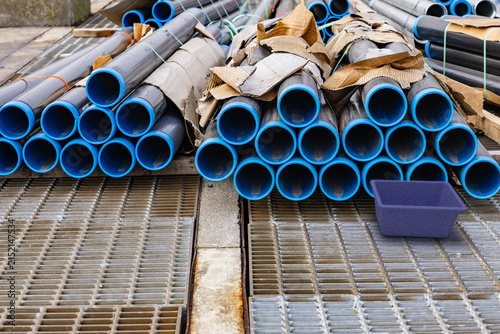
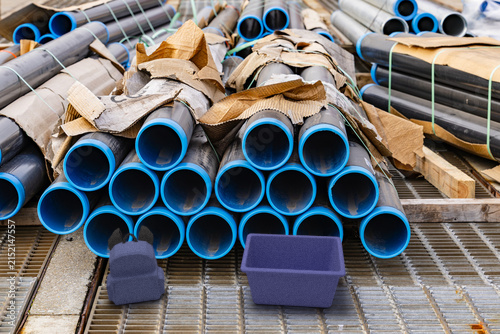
backpack: none [261,172,309,237] -> present [106,226,165,305]

